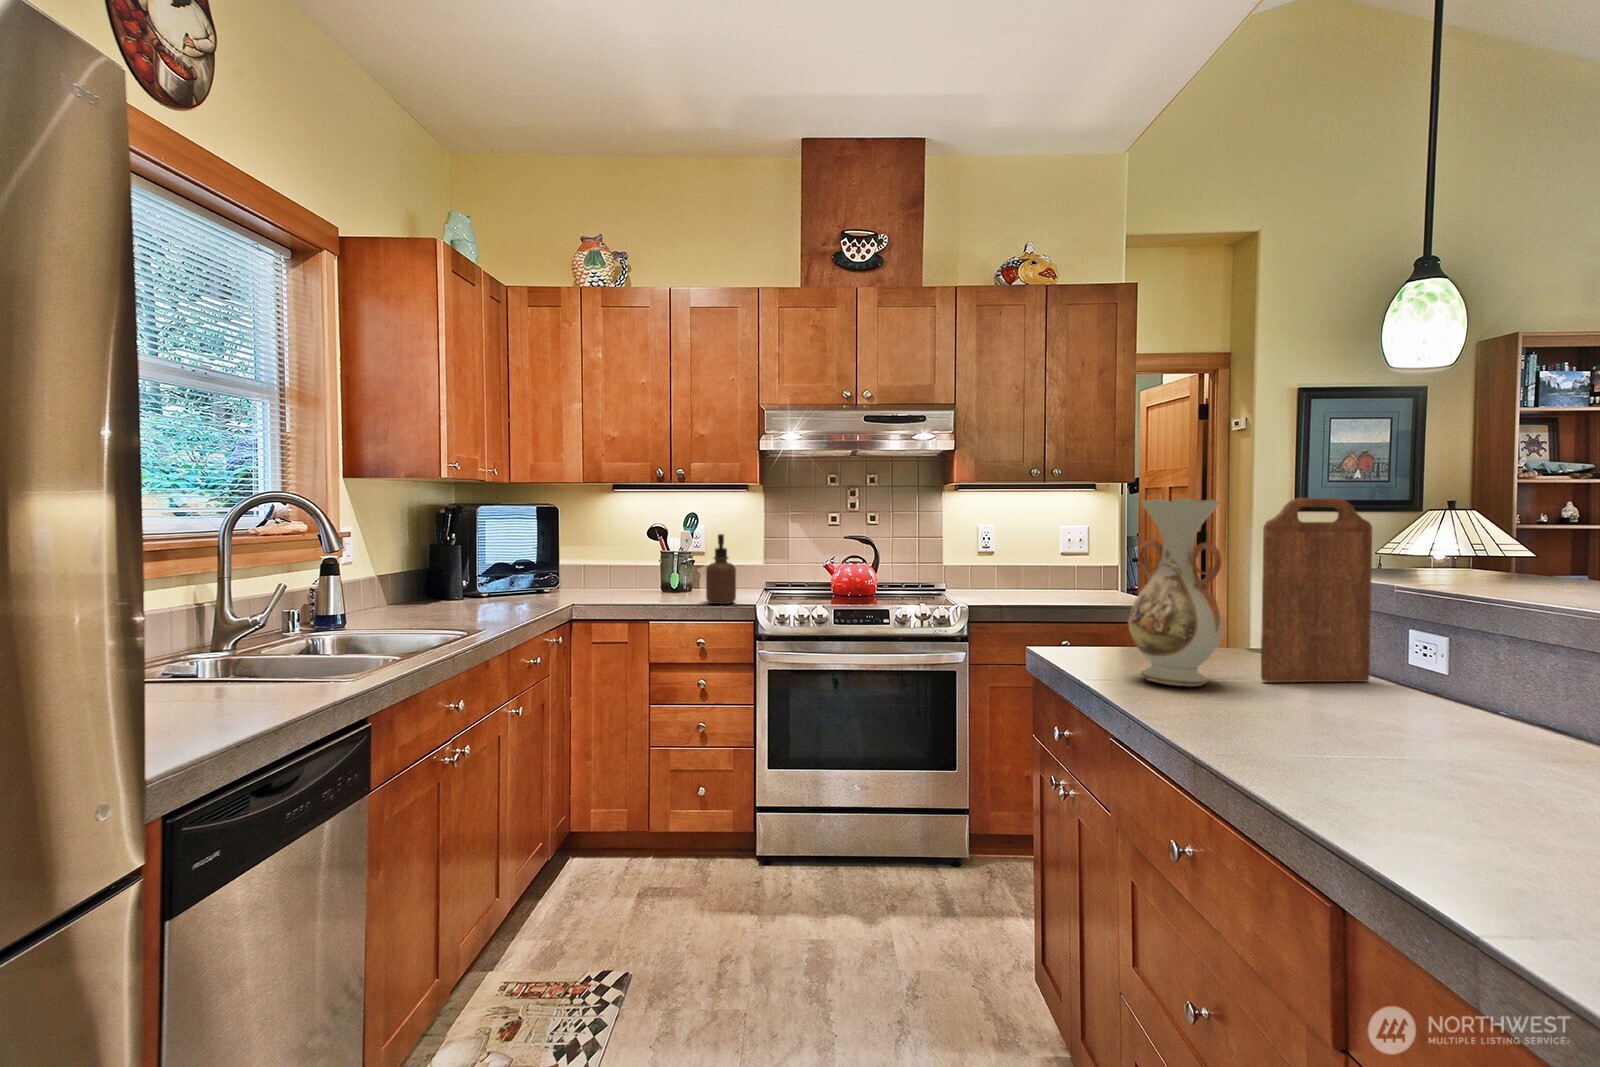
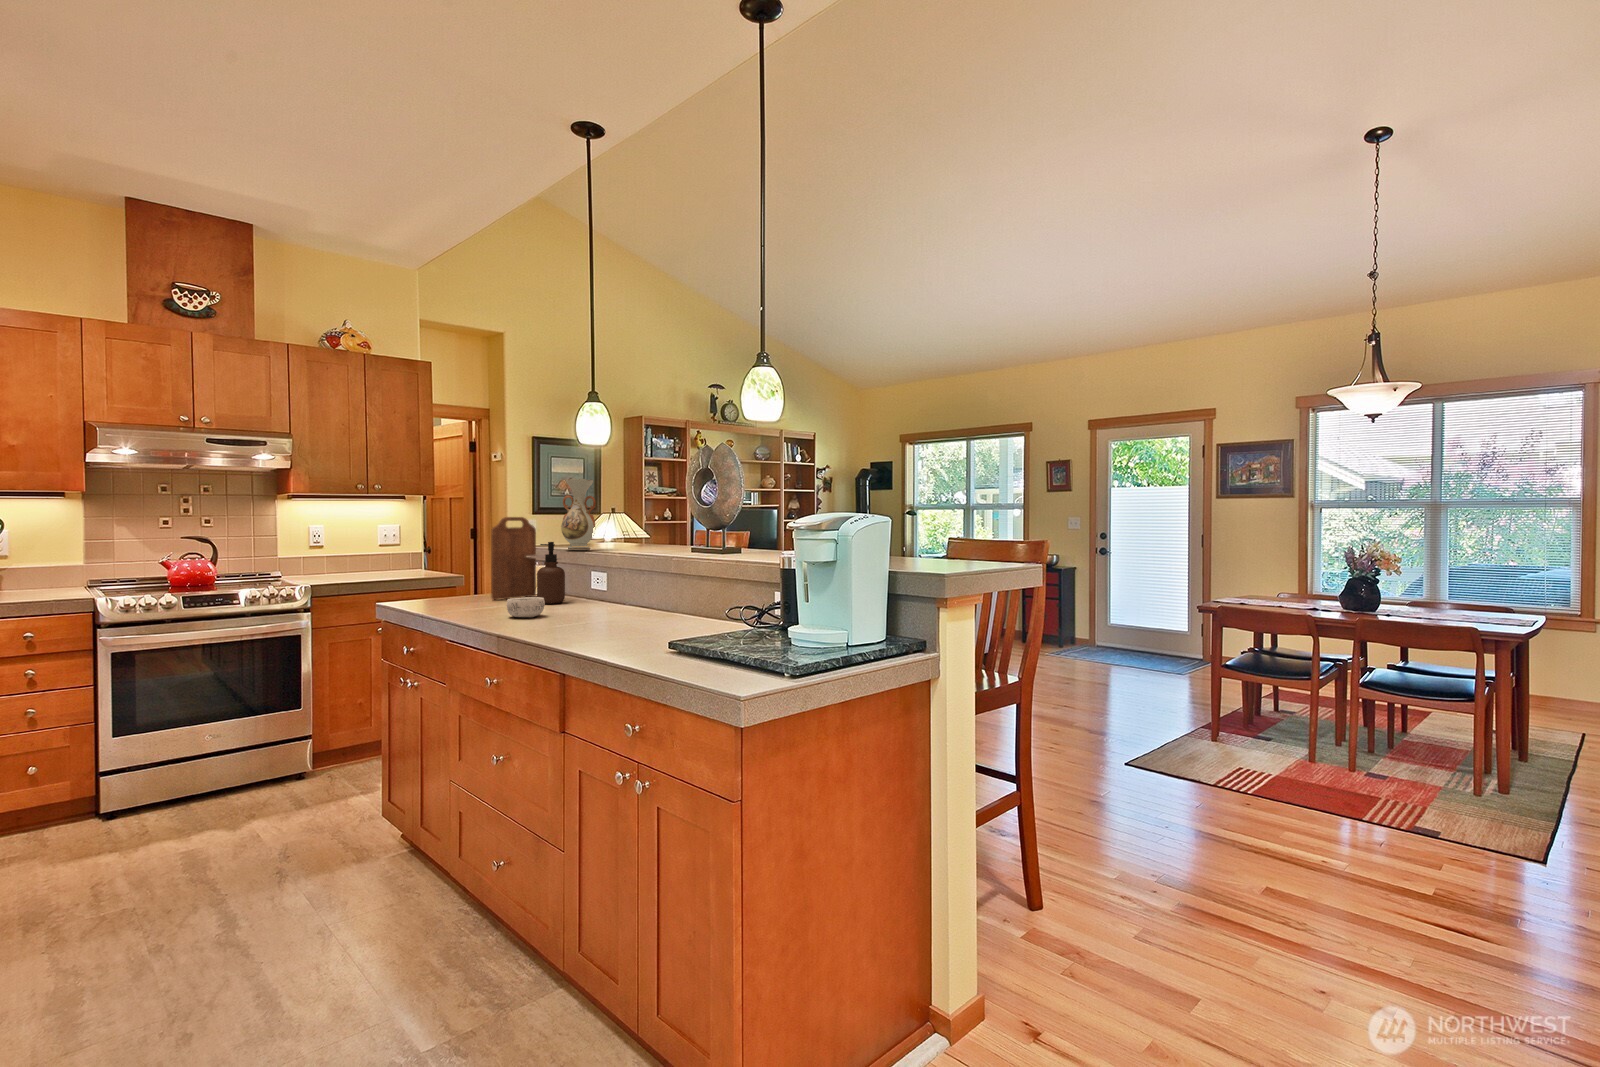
vase: present [1128,498,1223,686] -> present [561,479,596,550]
soap dispenser: present [706,534,736,604] -> present [537,542,565,604]
decorative bowl: none [1335,717,1473,793] -> present [507,597,545,617]

